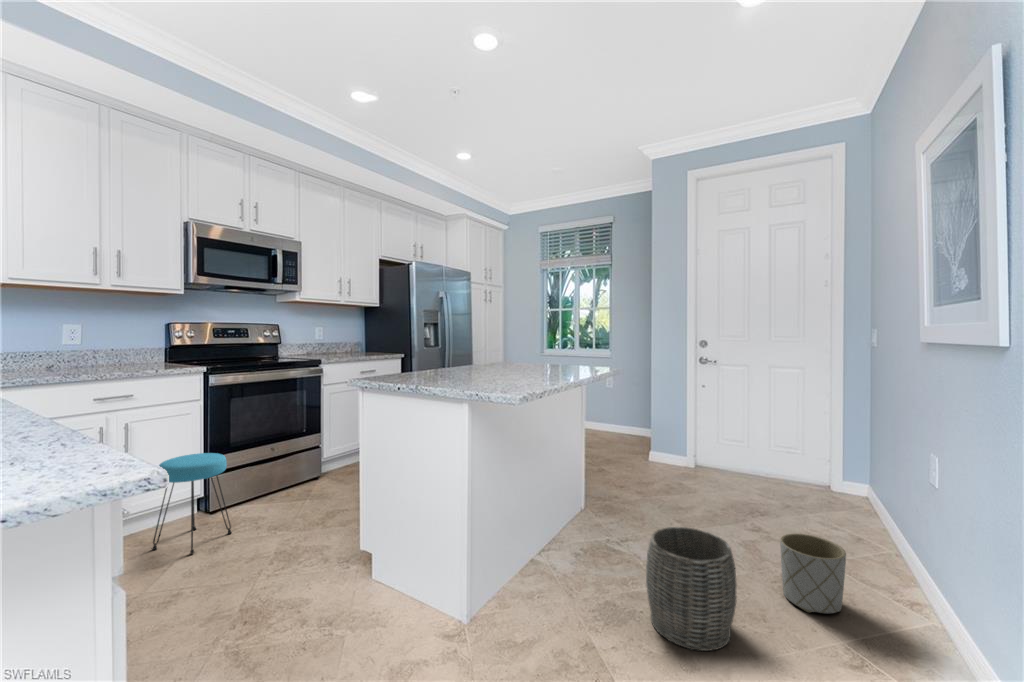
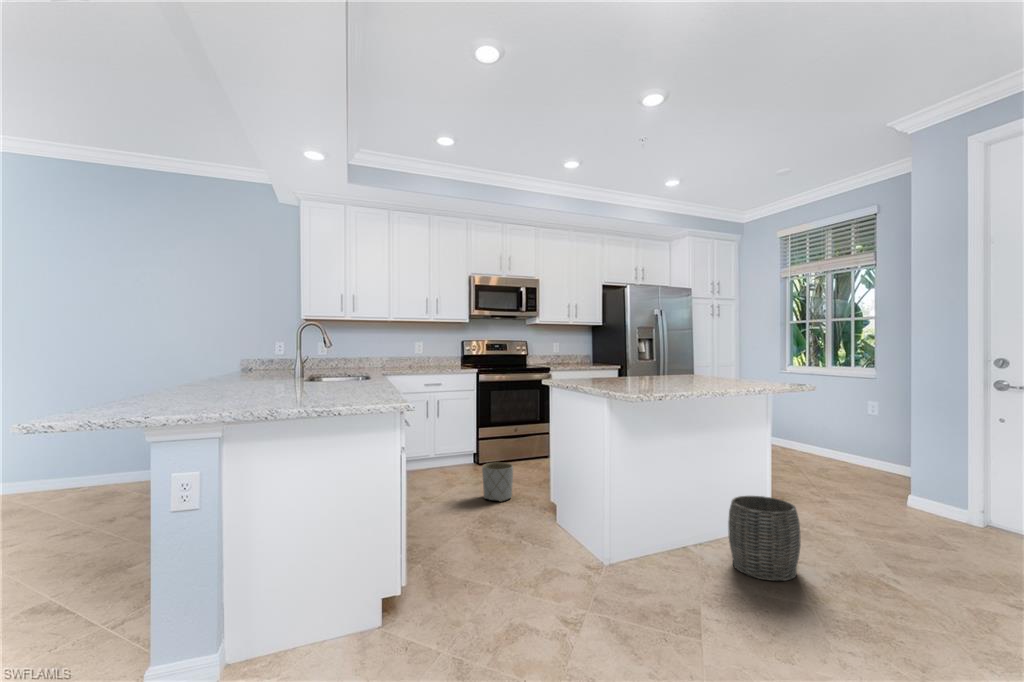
stool: present [152,453,231,553] -> none [449,422,490,480]
planter: present [780,534,846,613] -> present [482,462,513,502]

